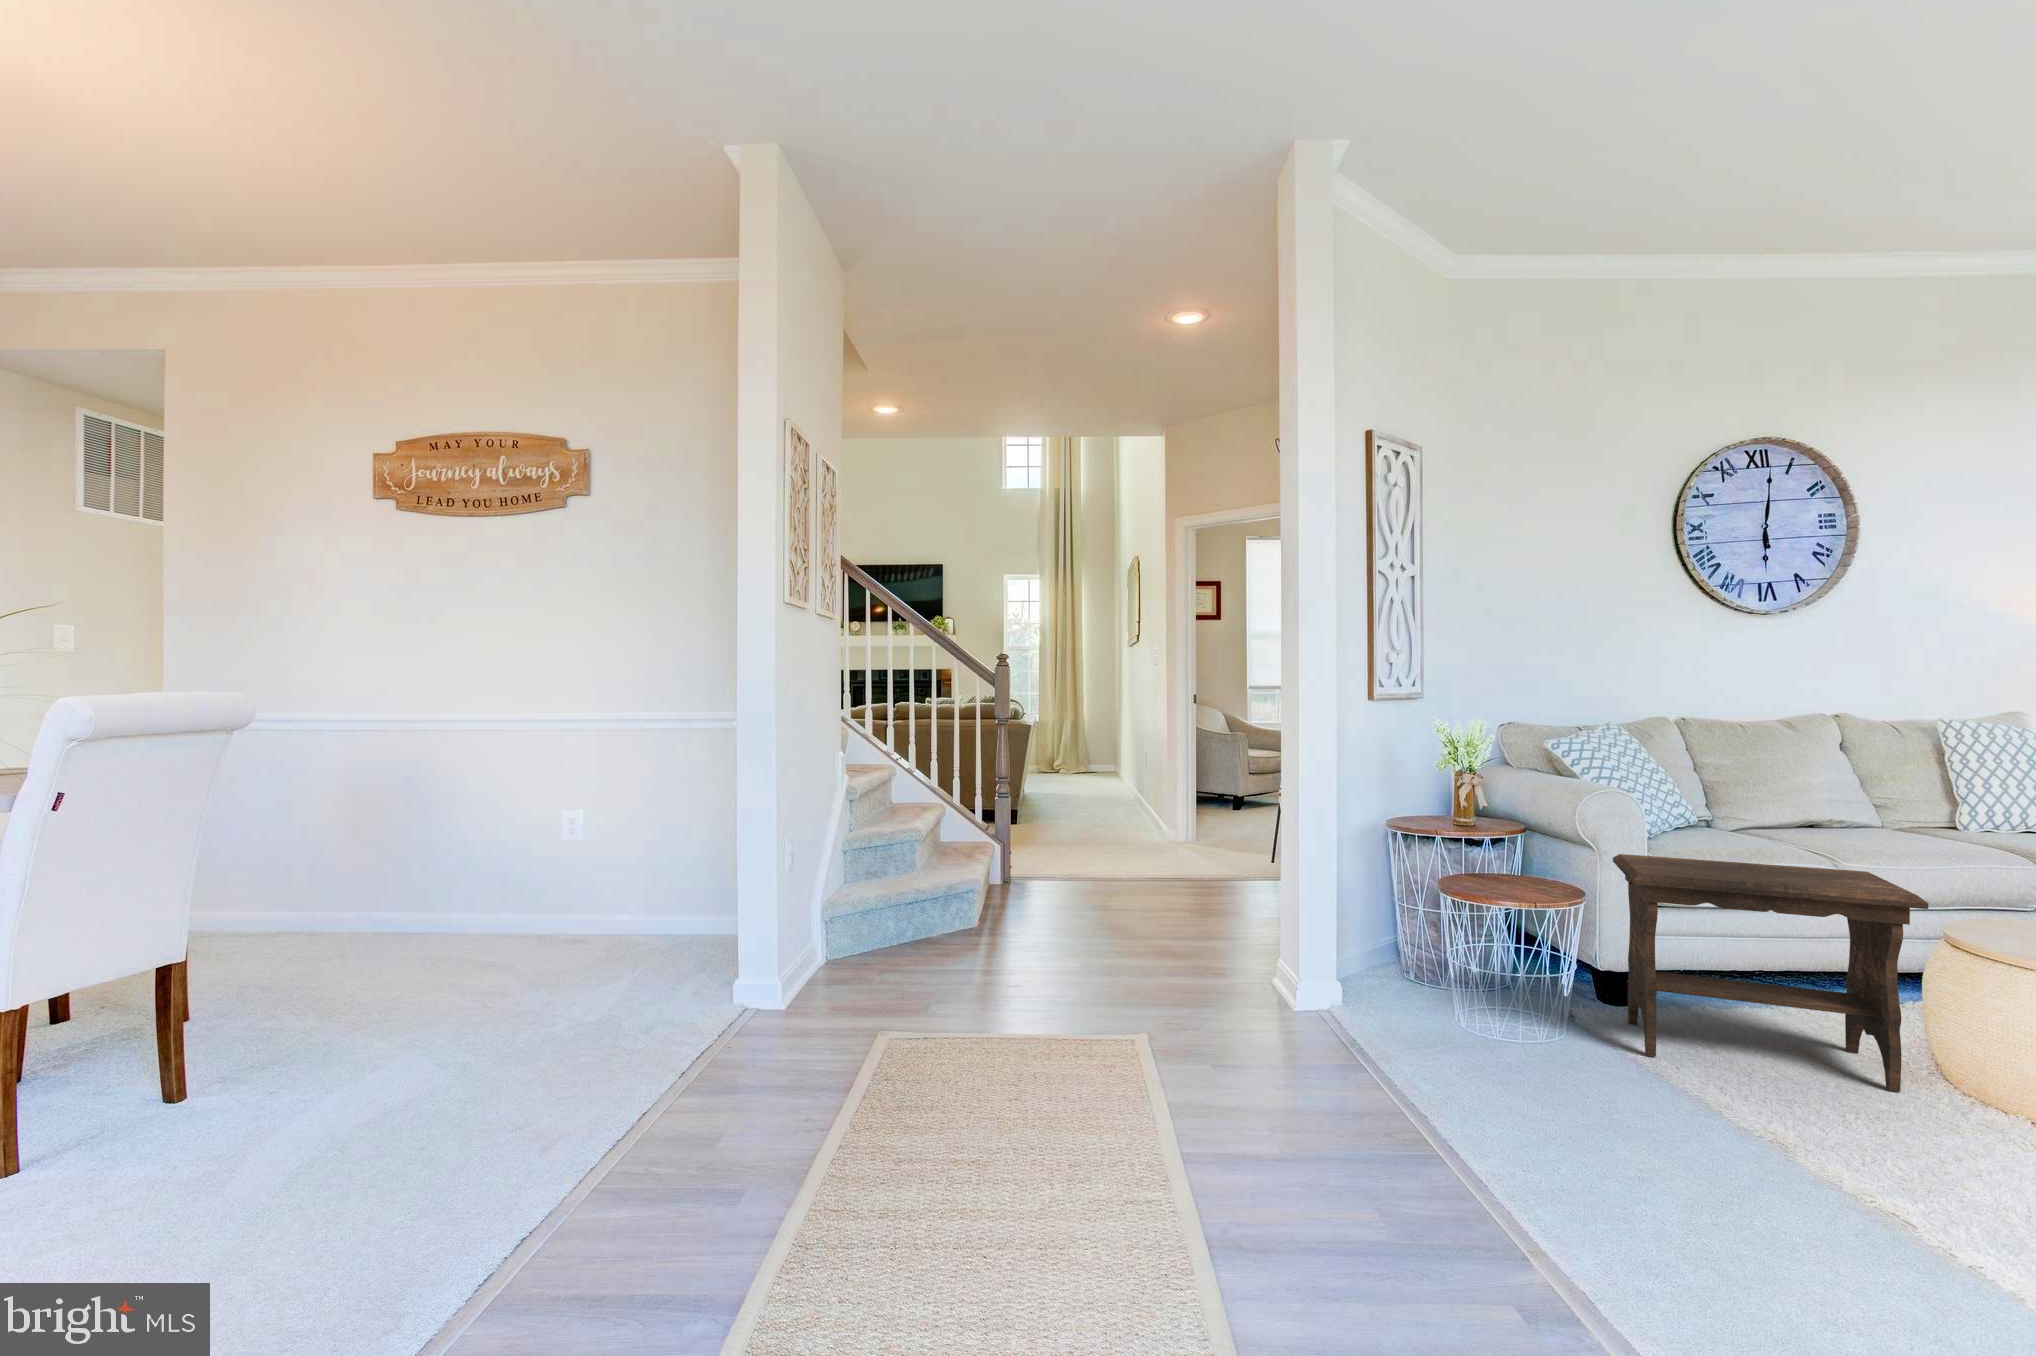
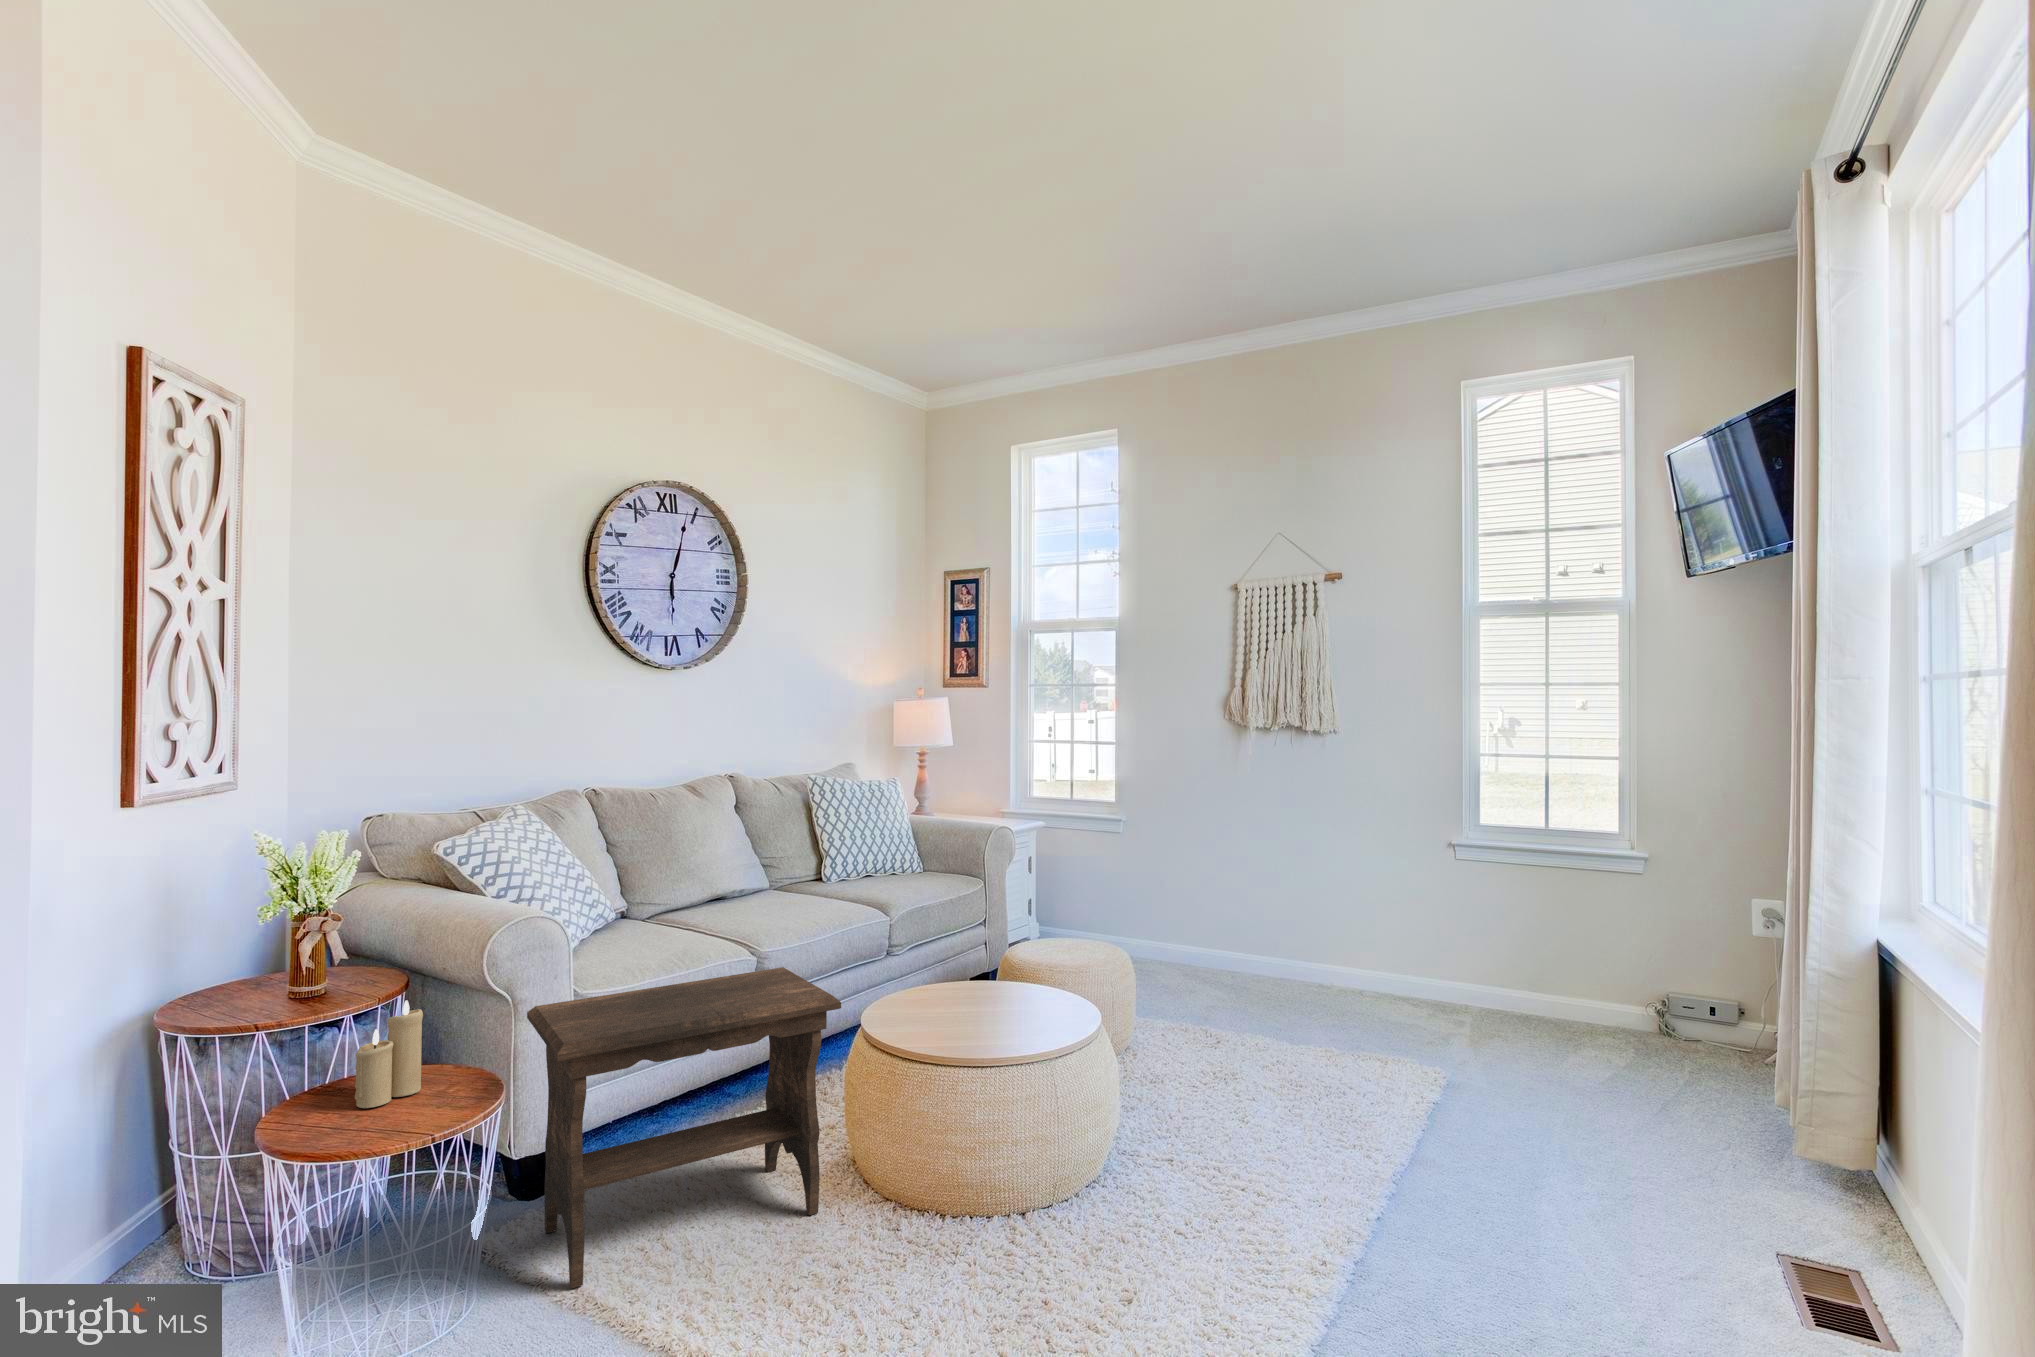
candle: none [1494,827,1537,889] -> present [355,1000,423,1108]

